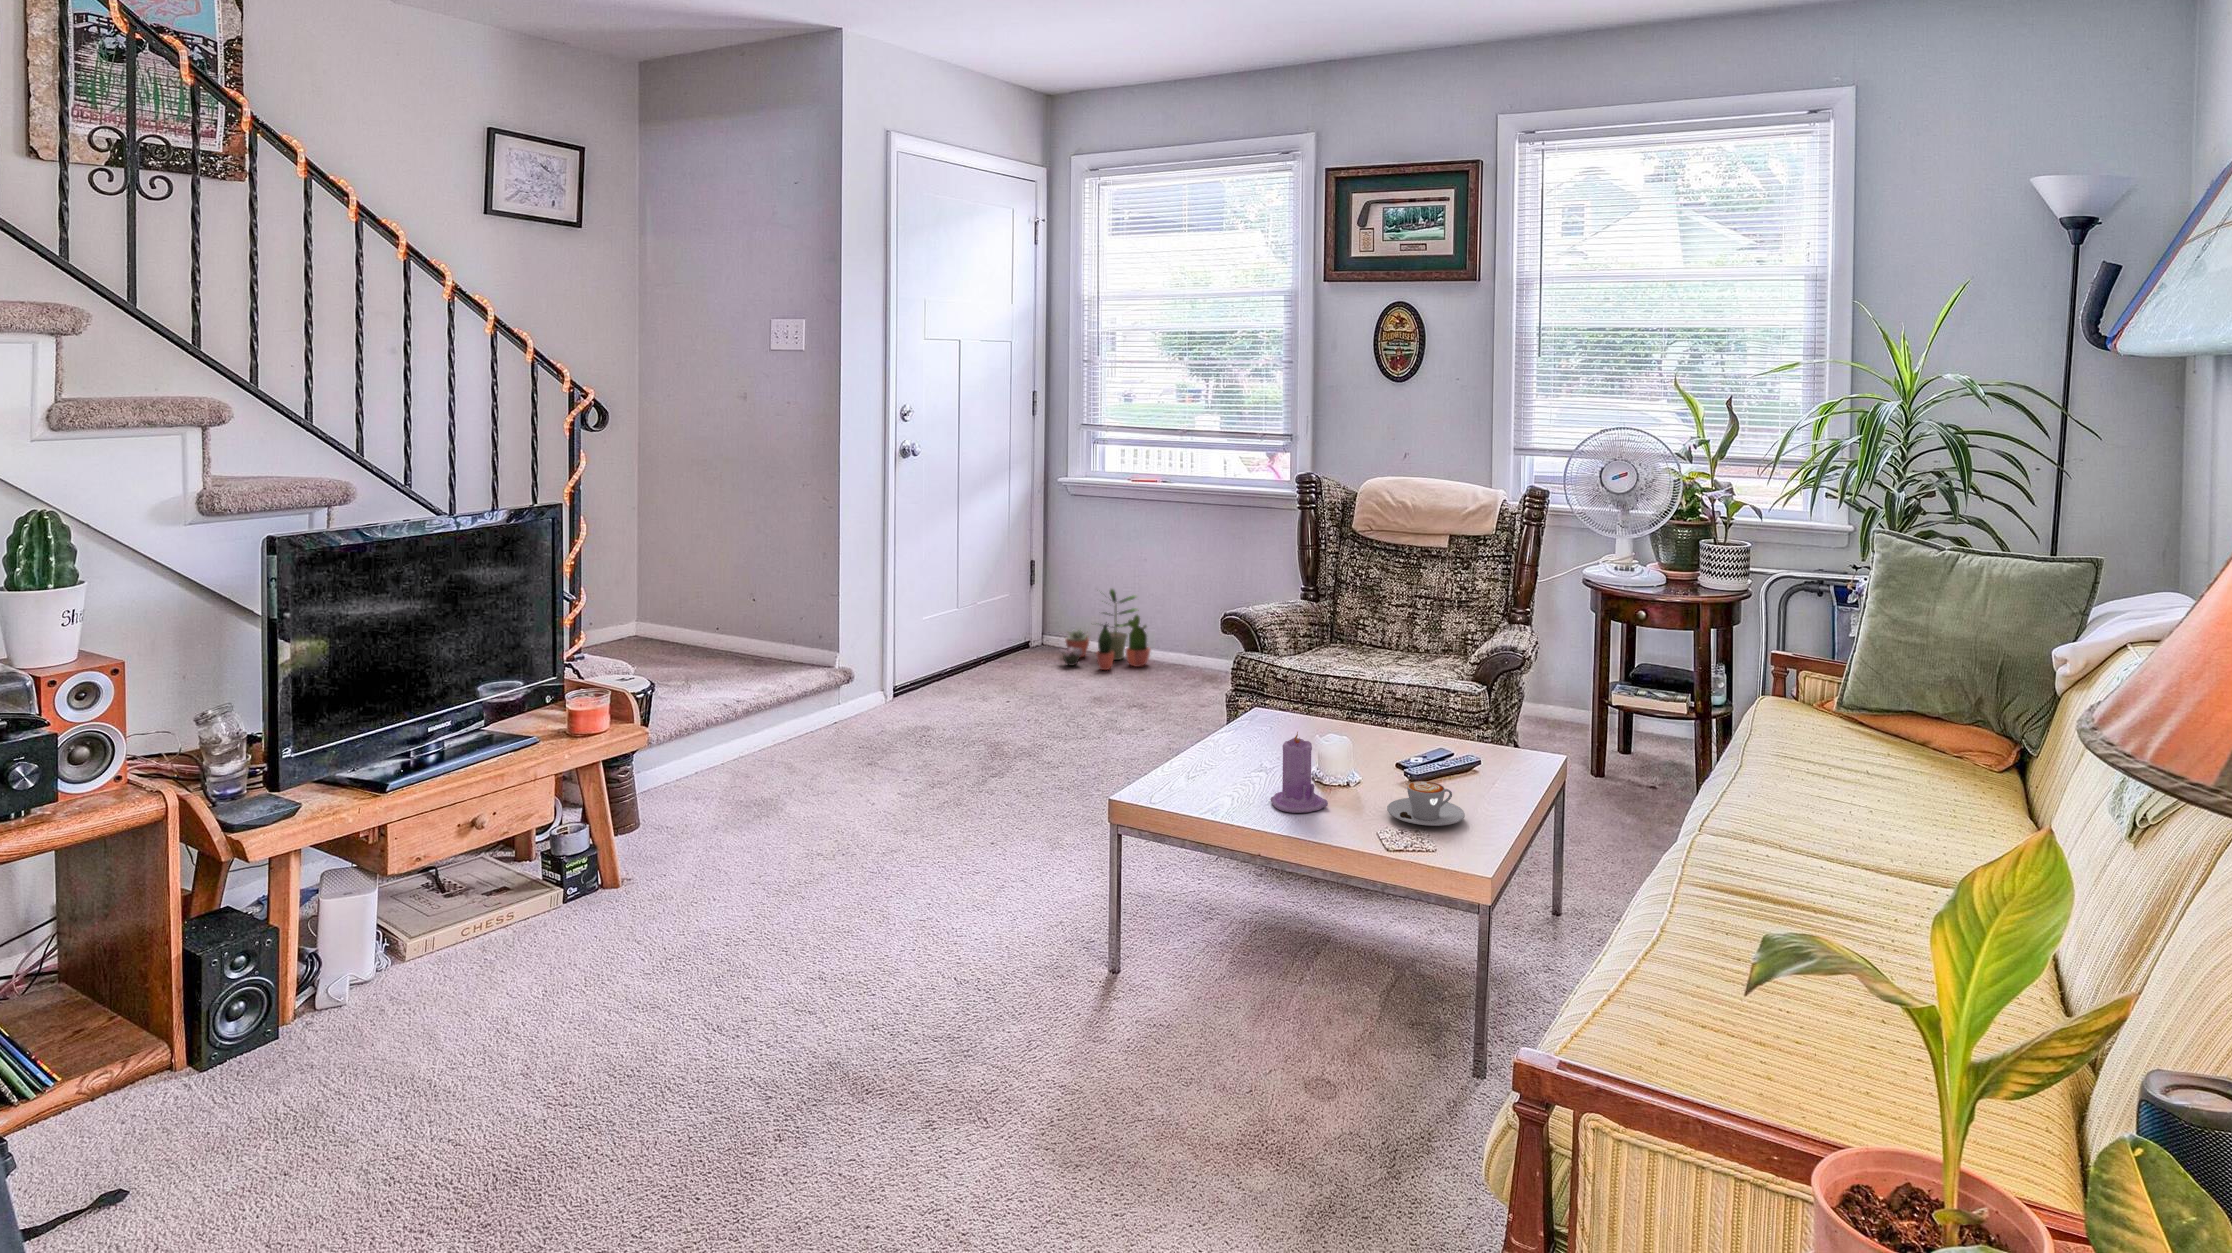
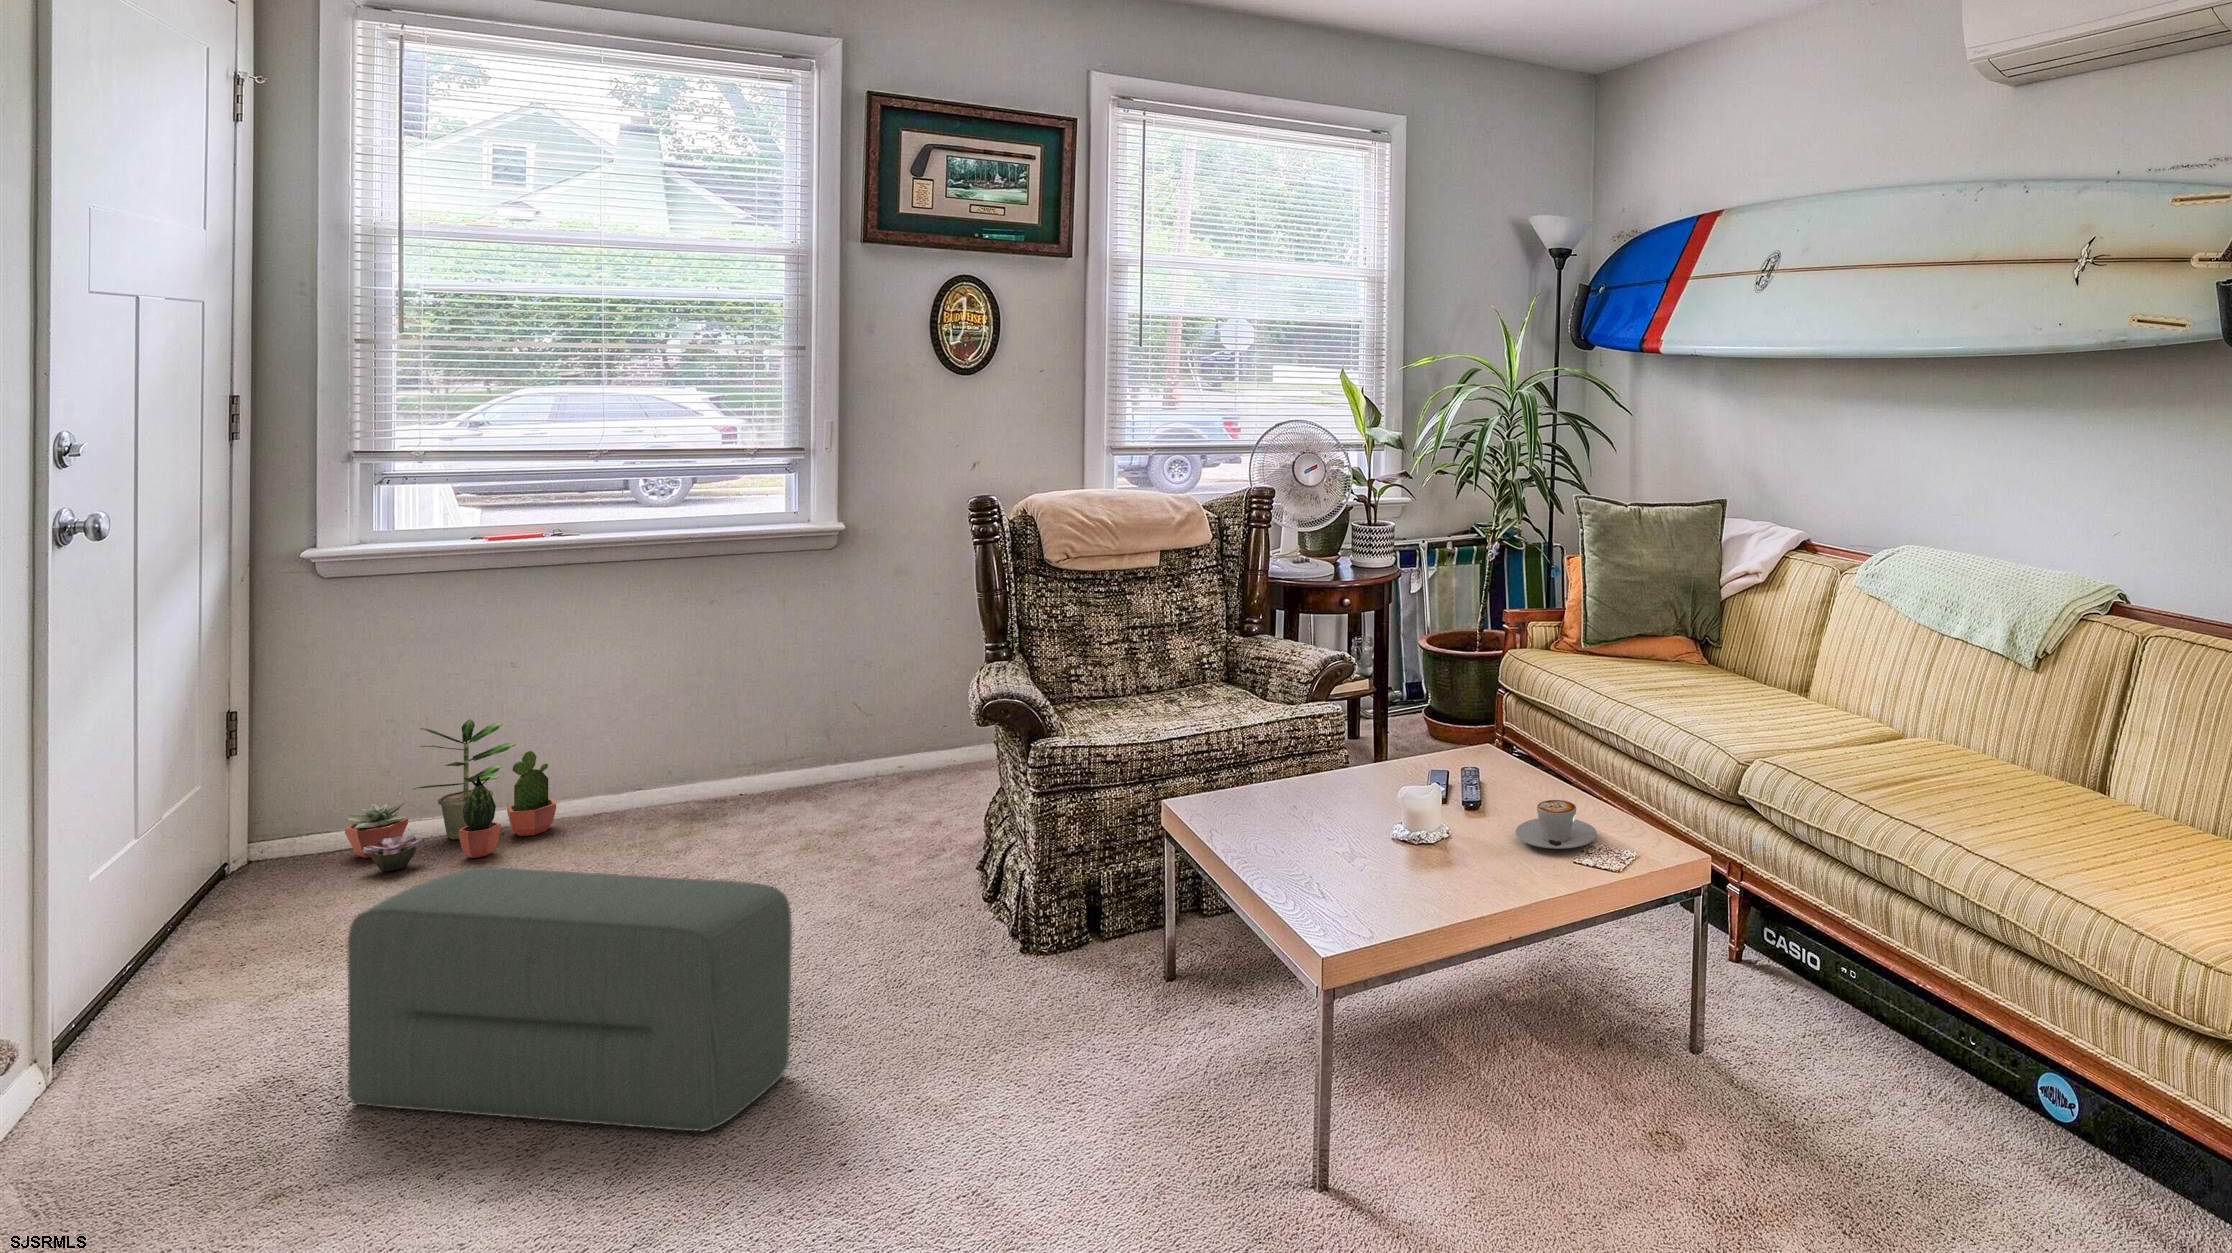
pouf: none [927,649,1049,813] -> present [348,867,792,1131]
candle: present [1271,732,1328,813] -> none [1414,789,1479,889]

